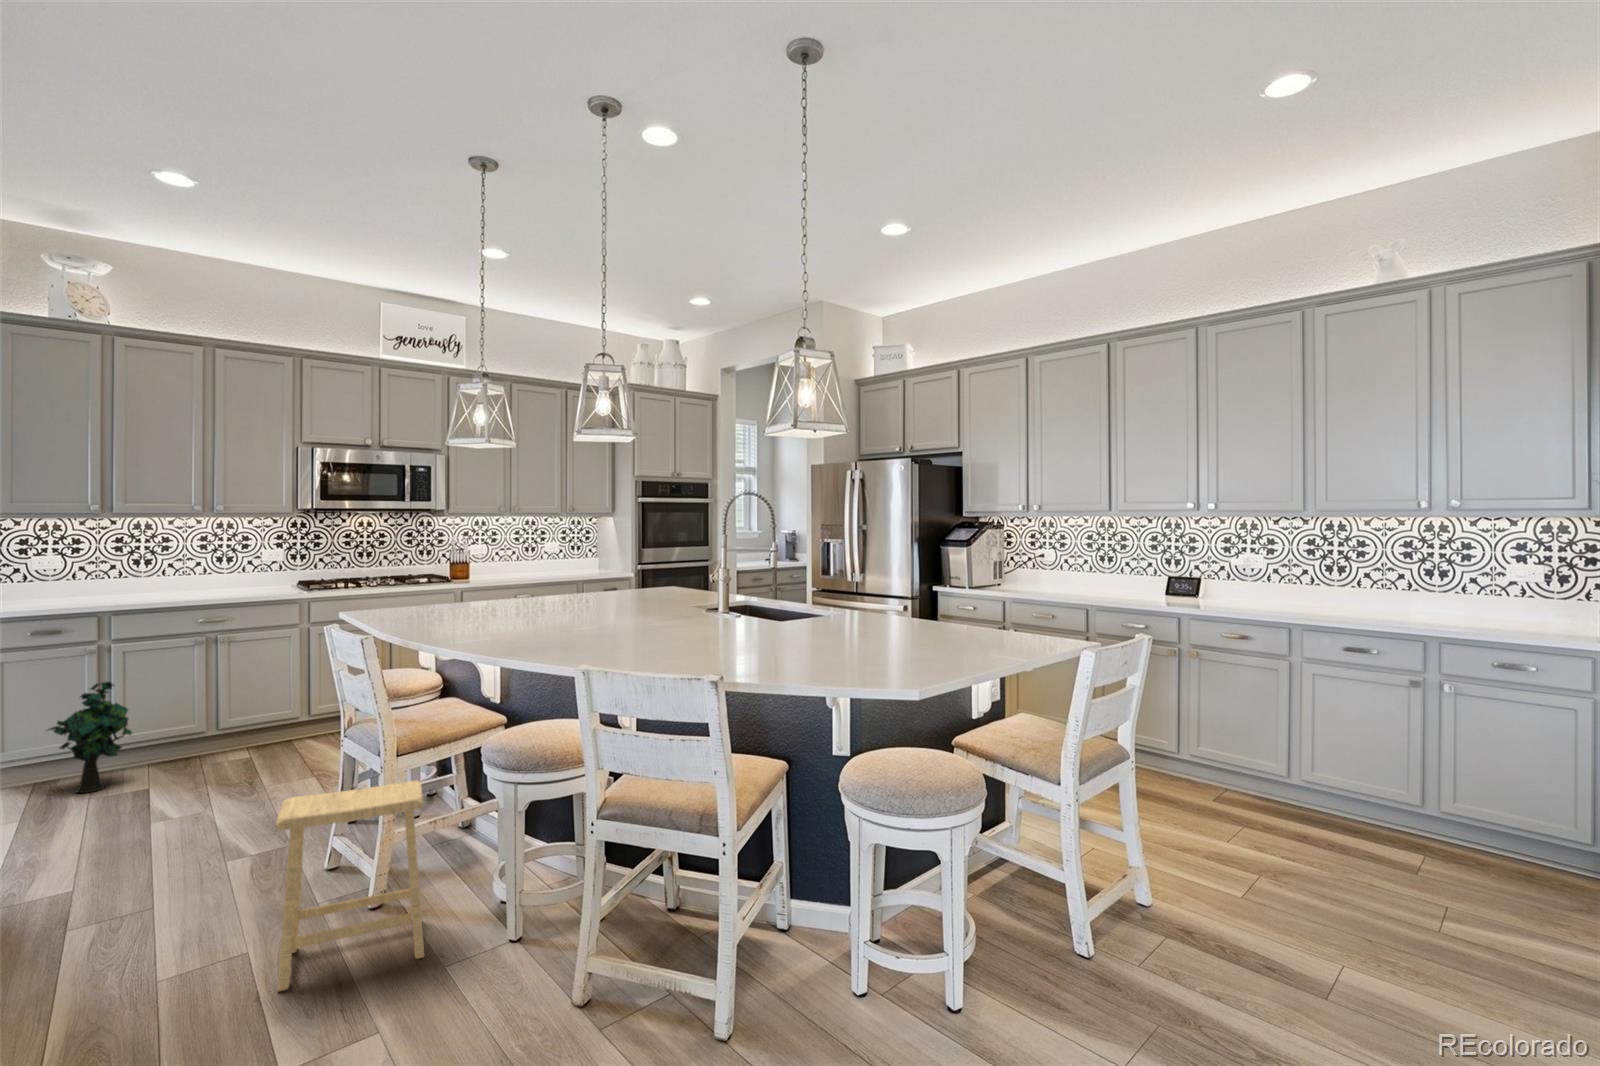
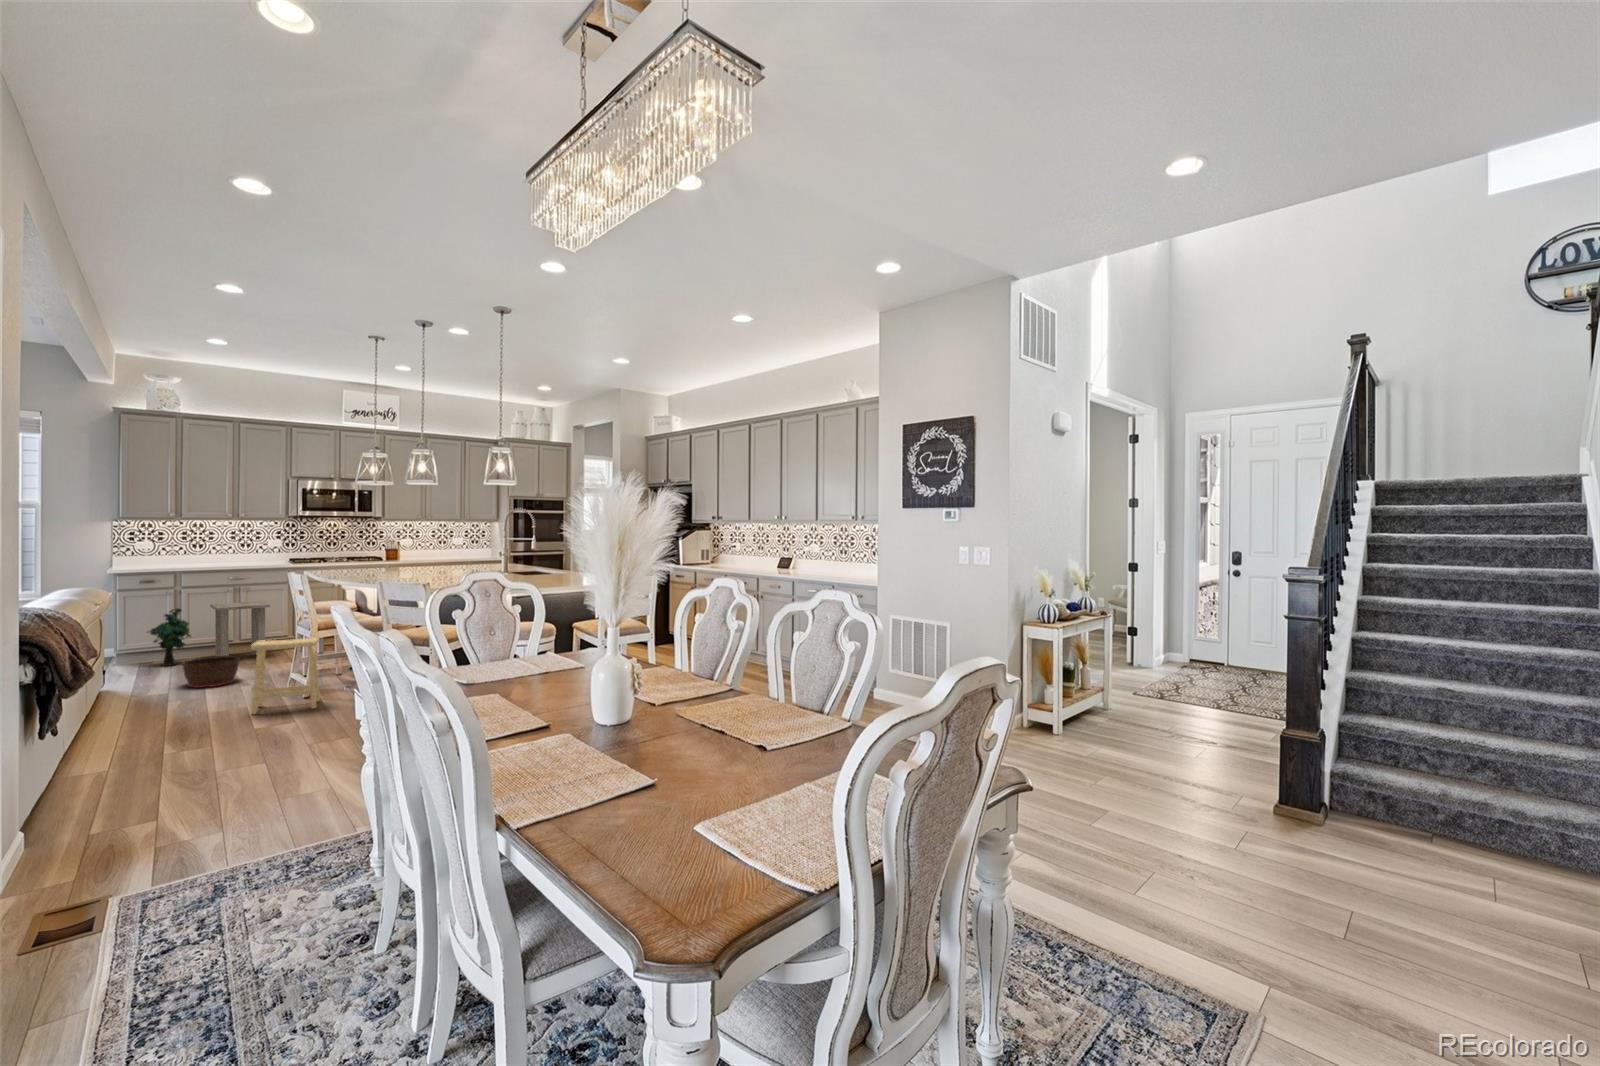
side table: none [166,660,275,784] -> present [210,601,270,656]
basket: none [111,787,231,869] -> present [182,655,240,688]

